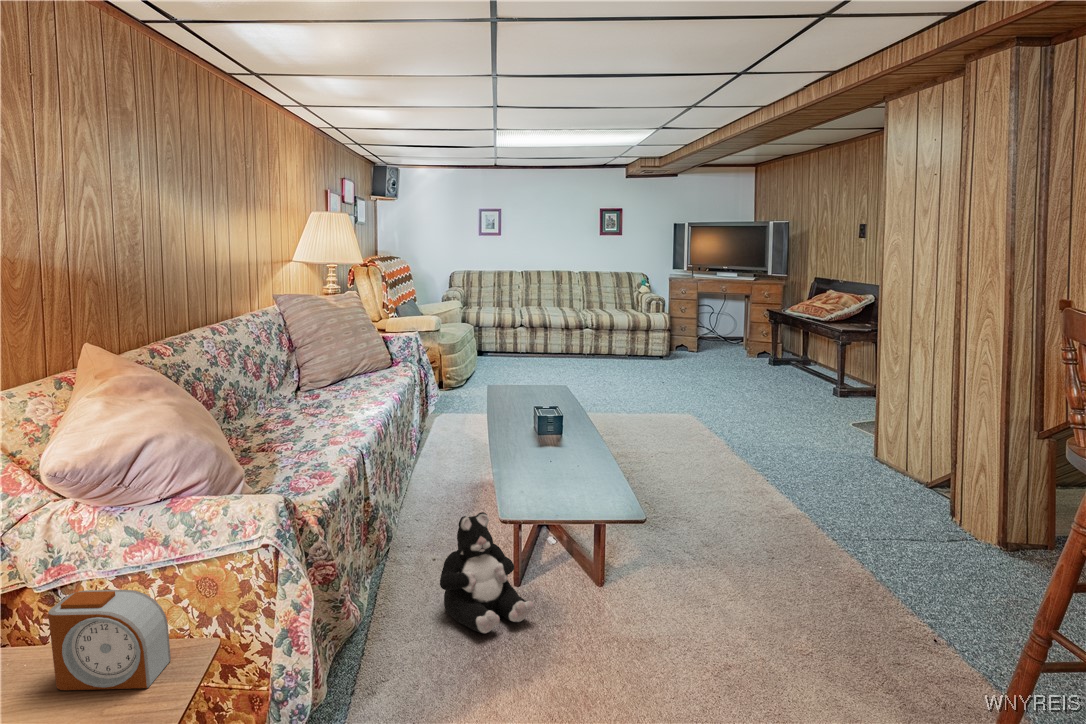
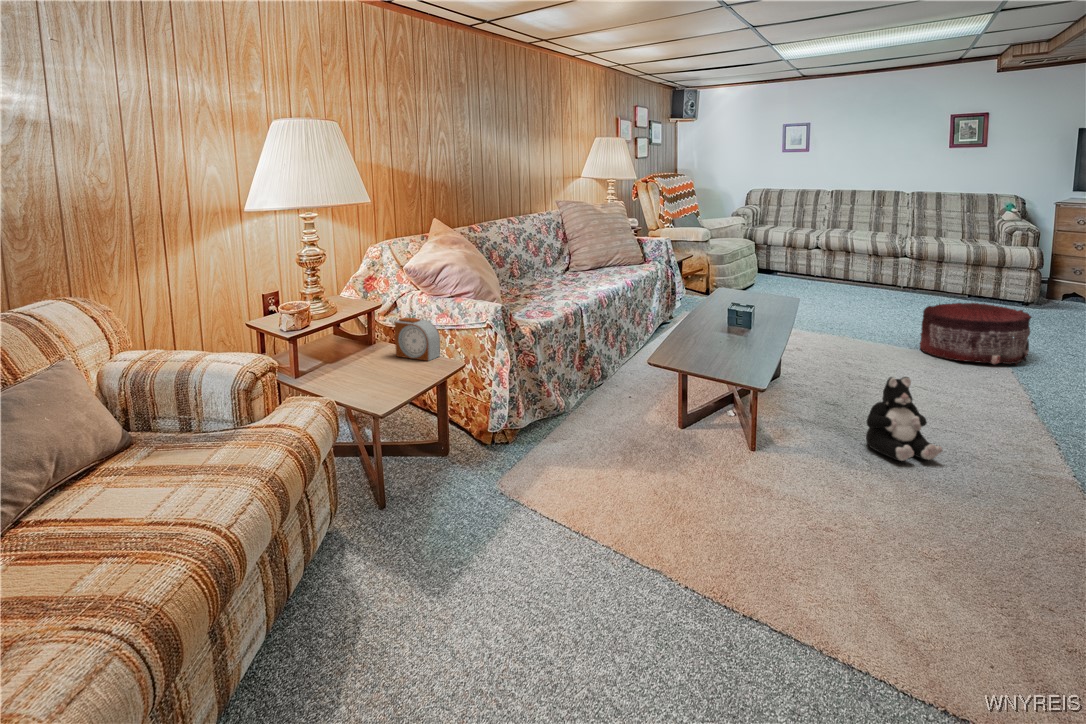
pouf: none [713,382,821,450] -> present [920,303,1032,364]
plush toy: present [440,512,534,633] -> present [866,377,942,461]

